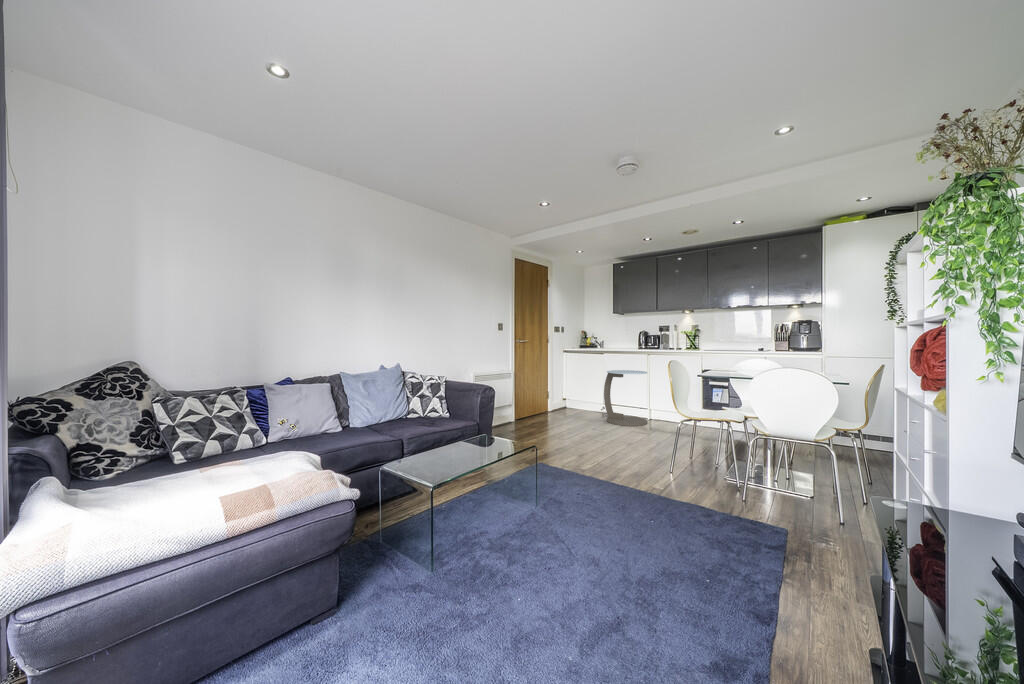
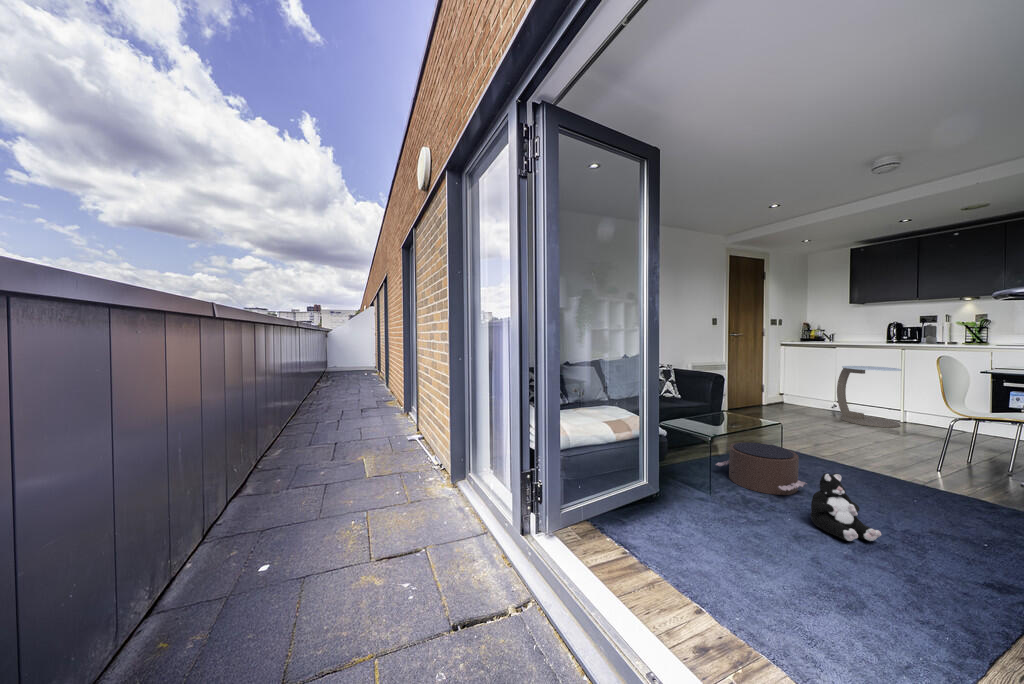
pouf: none [466,468,557,537] -> present [716,442,807,495]
plush toy: none [547,509,614,603] -> present [811,473,881,541]

